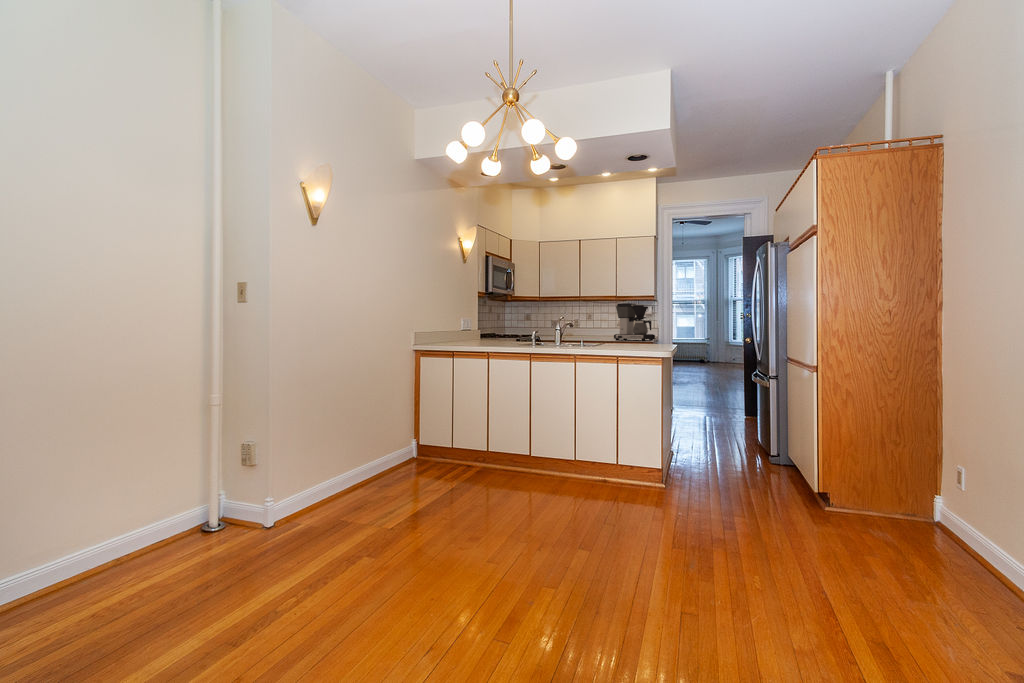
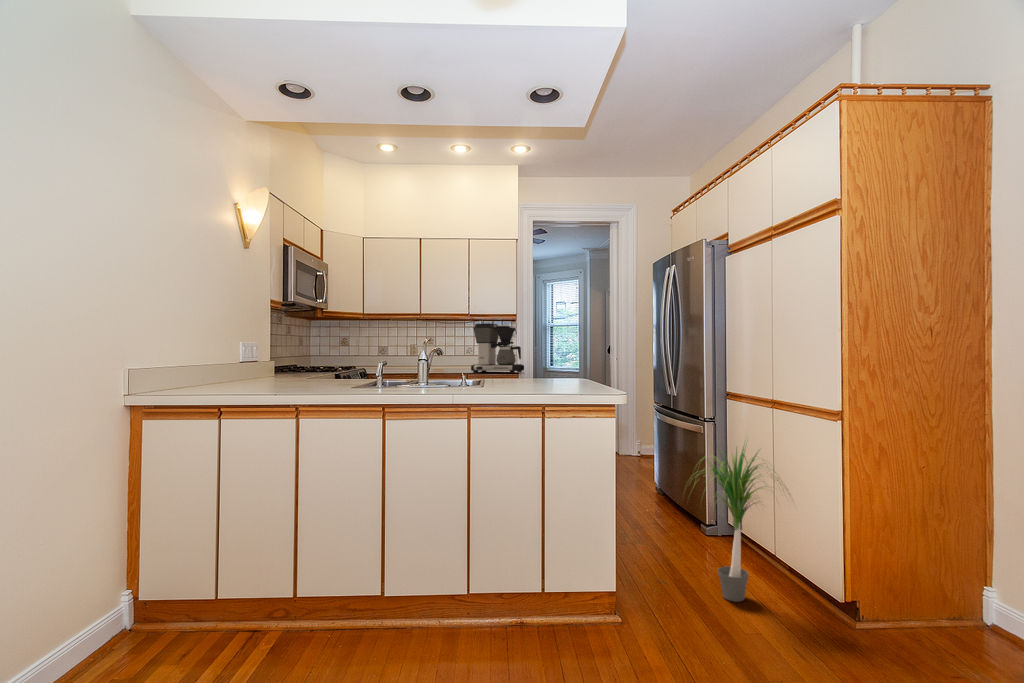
potted plant: none [717,381,797,490] -> present [691,447,781,602]

